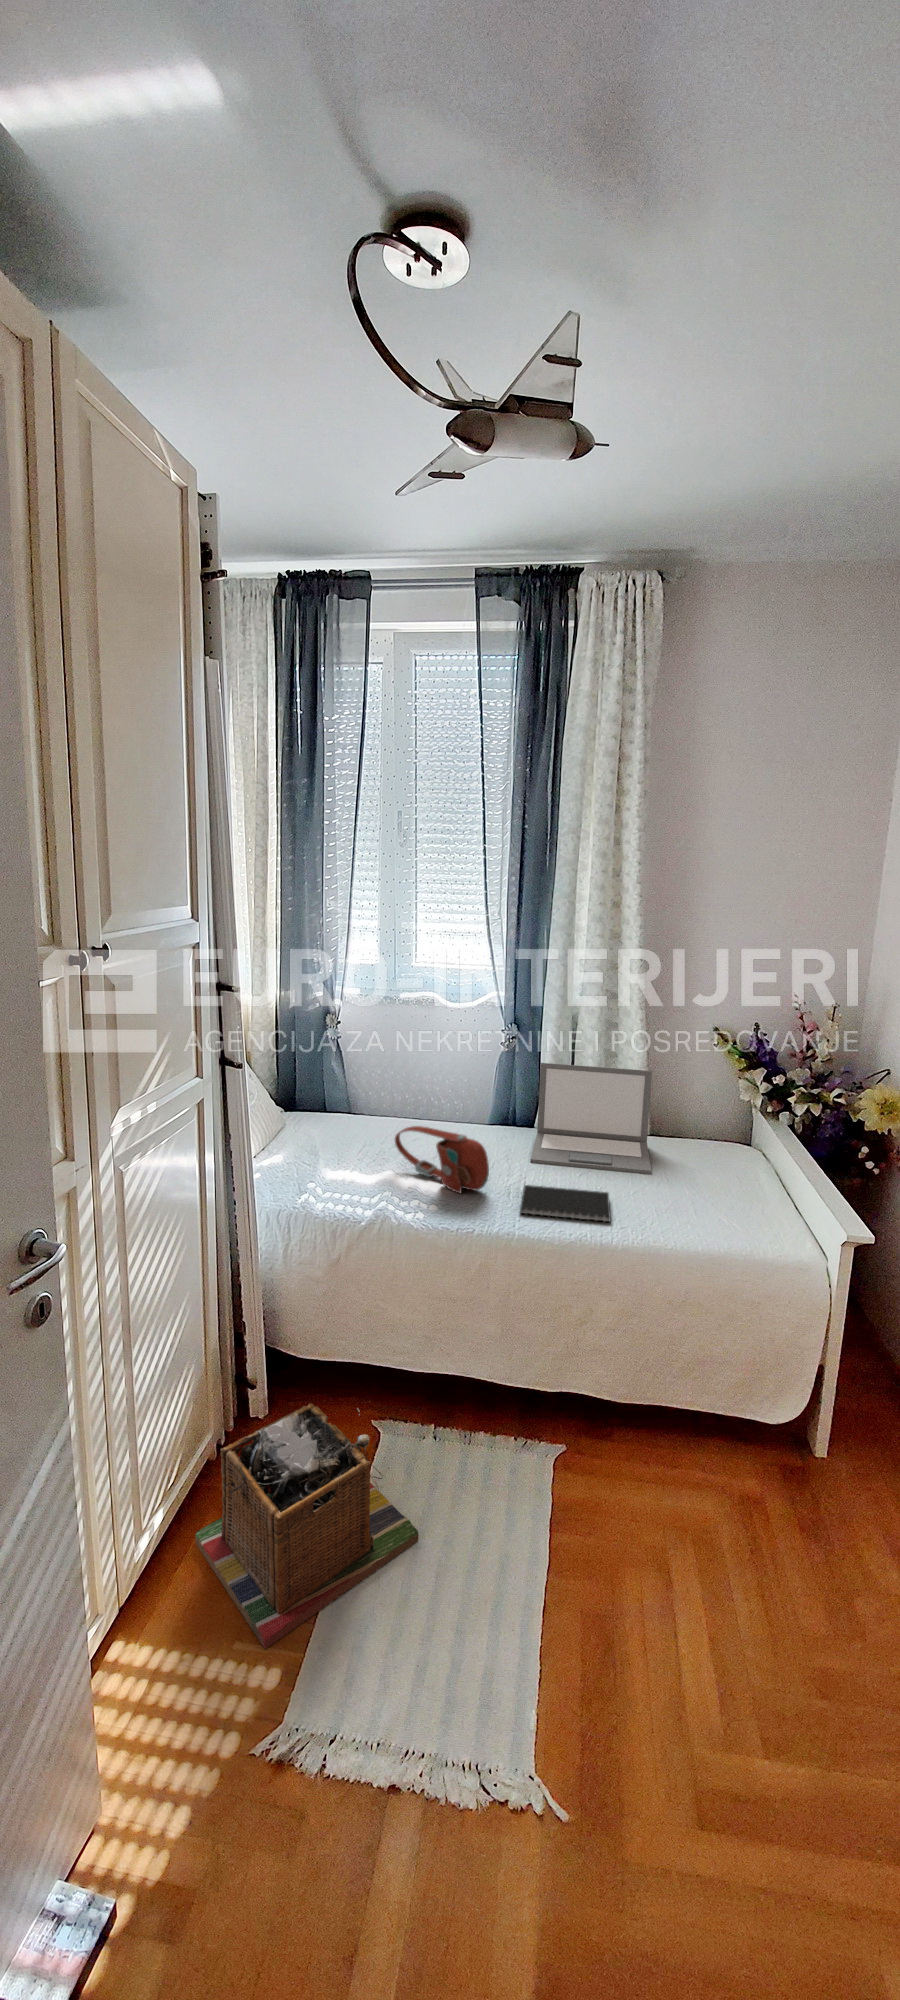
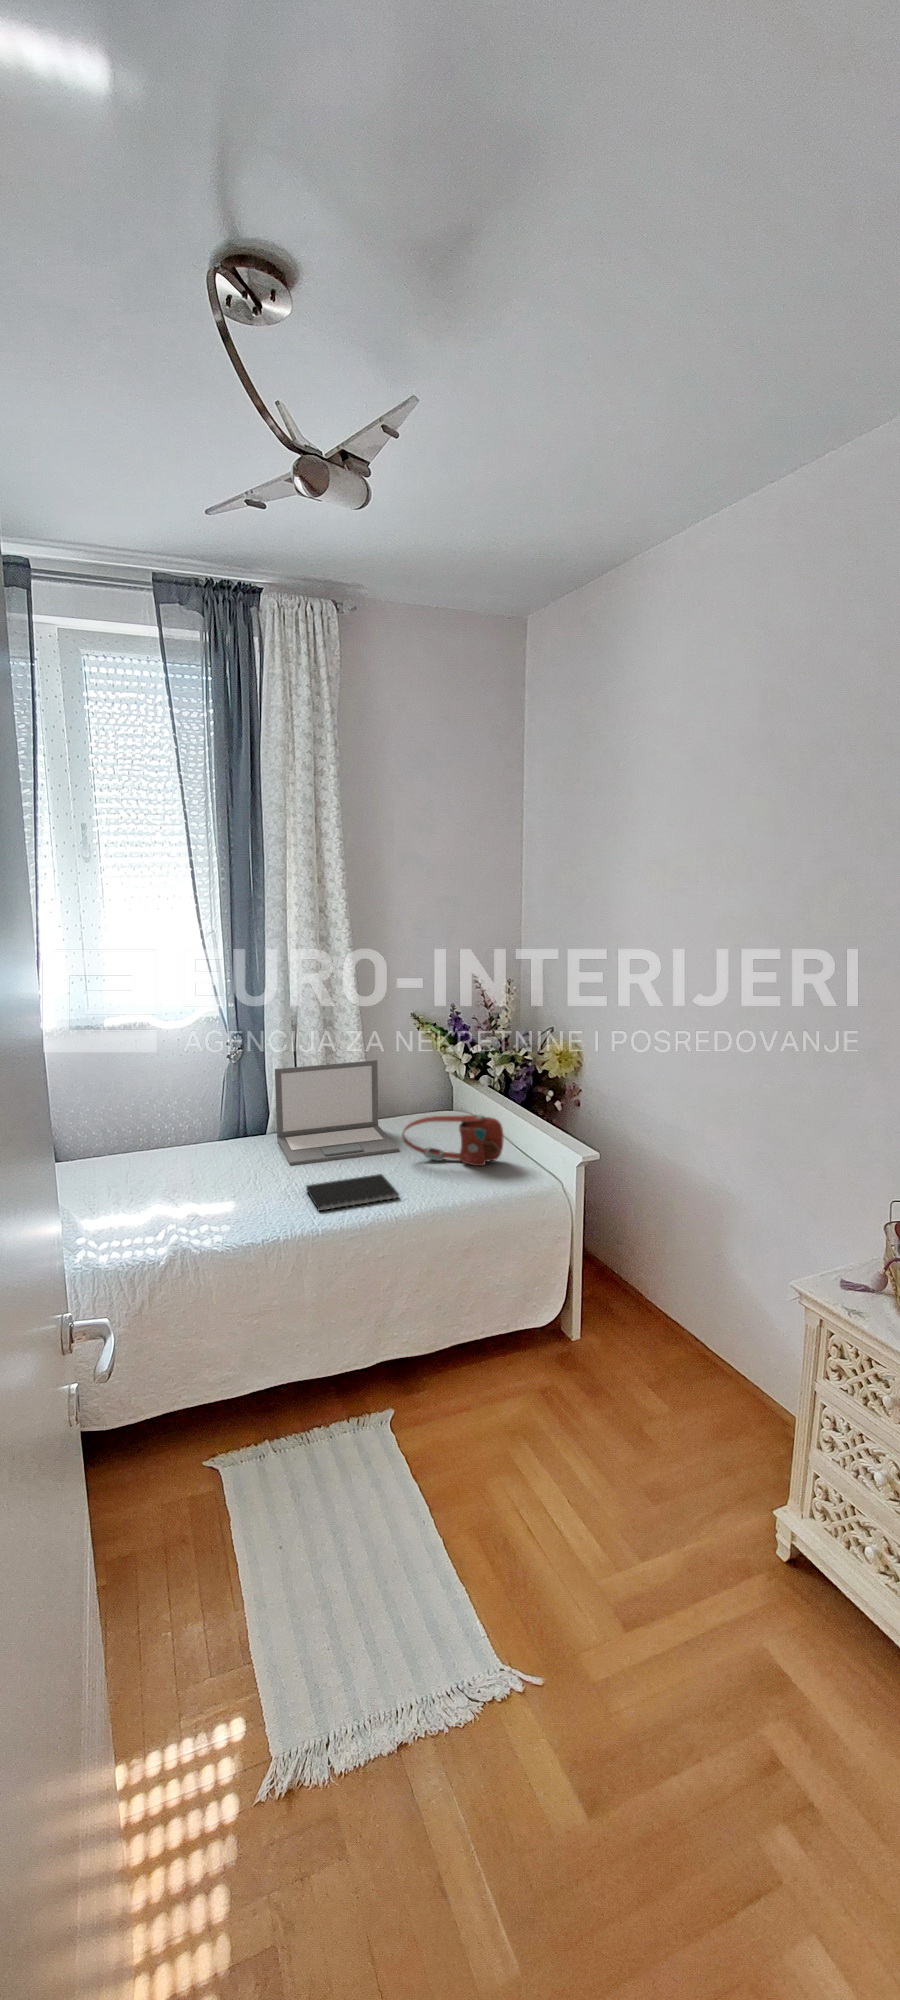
handbag: present [395,1126,489,1193] -> present [402,1115,504,1166]
laundry basket: present [195,1404,418,1649] -> none [74,1443,310,1711]

